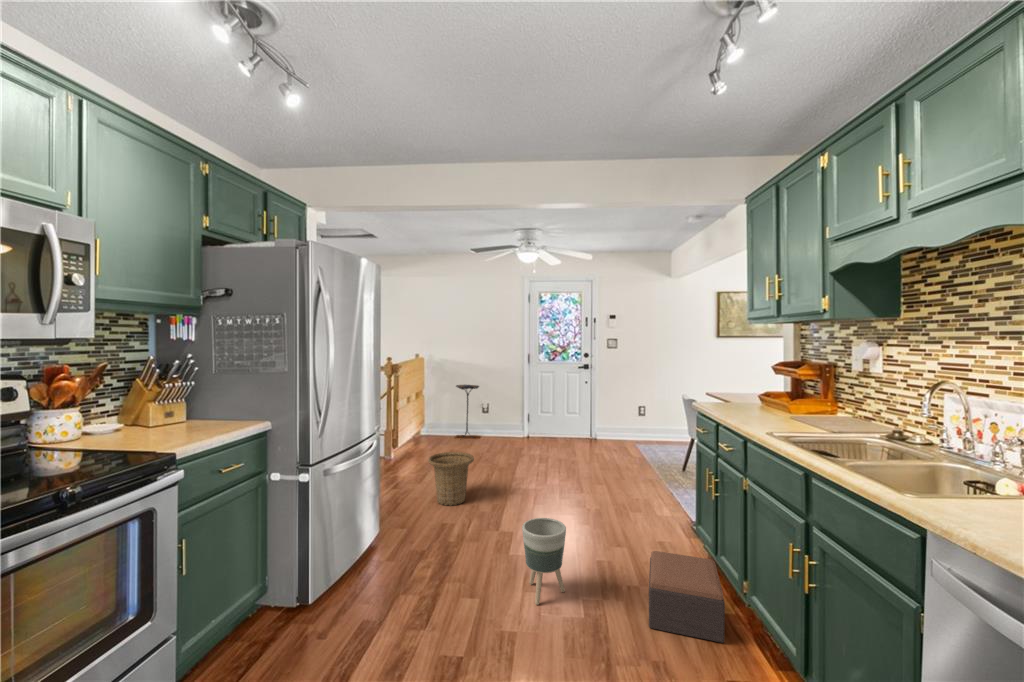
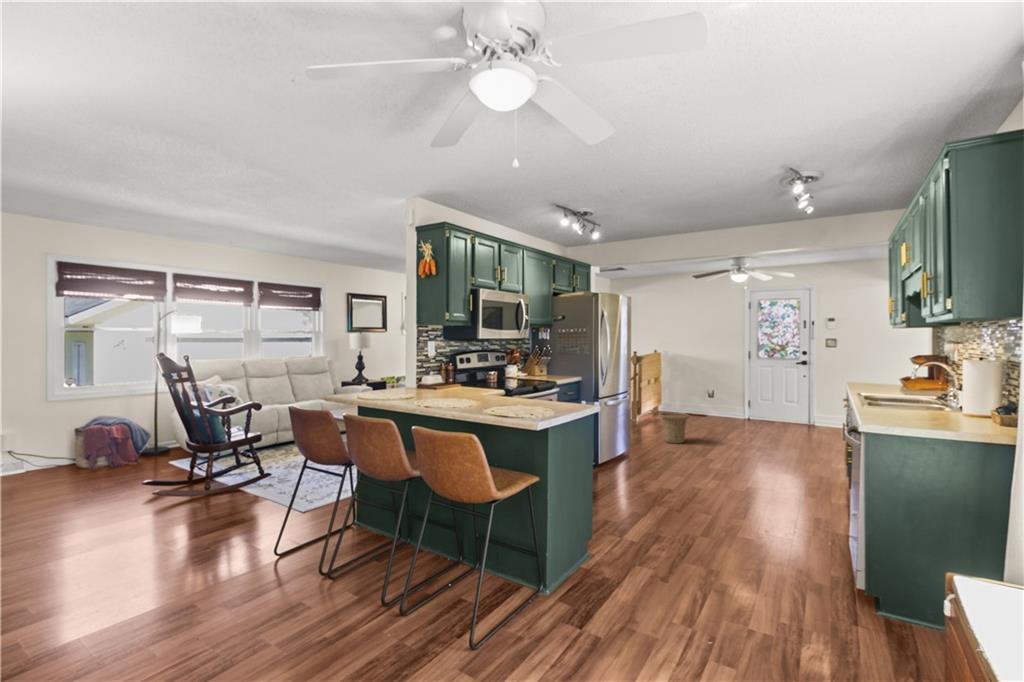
side table: present [456,385,479,435] -> none [686,375,705,417]
planter: present [522,518,566,605] -> none [706,437,732,477]
footstool: present [649,551,725,643] -> none [772,460,825,500]

